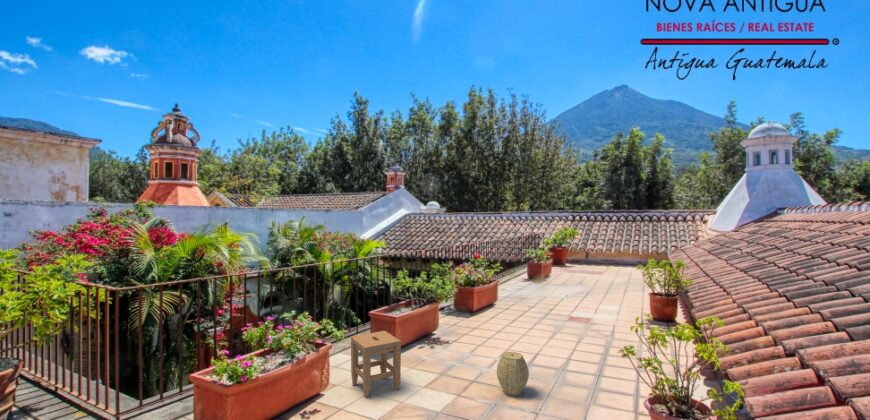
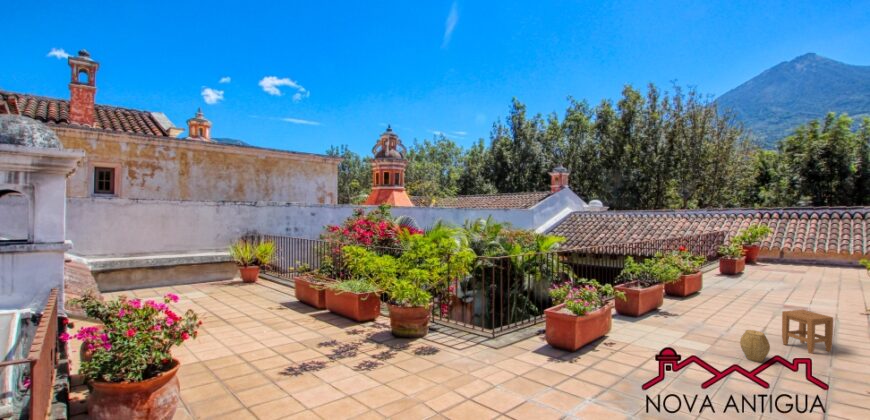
stool: present [351,331,401,398] -> present [782,310,833,354]

